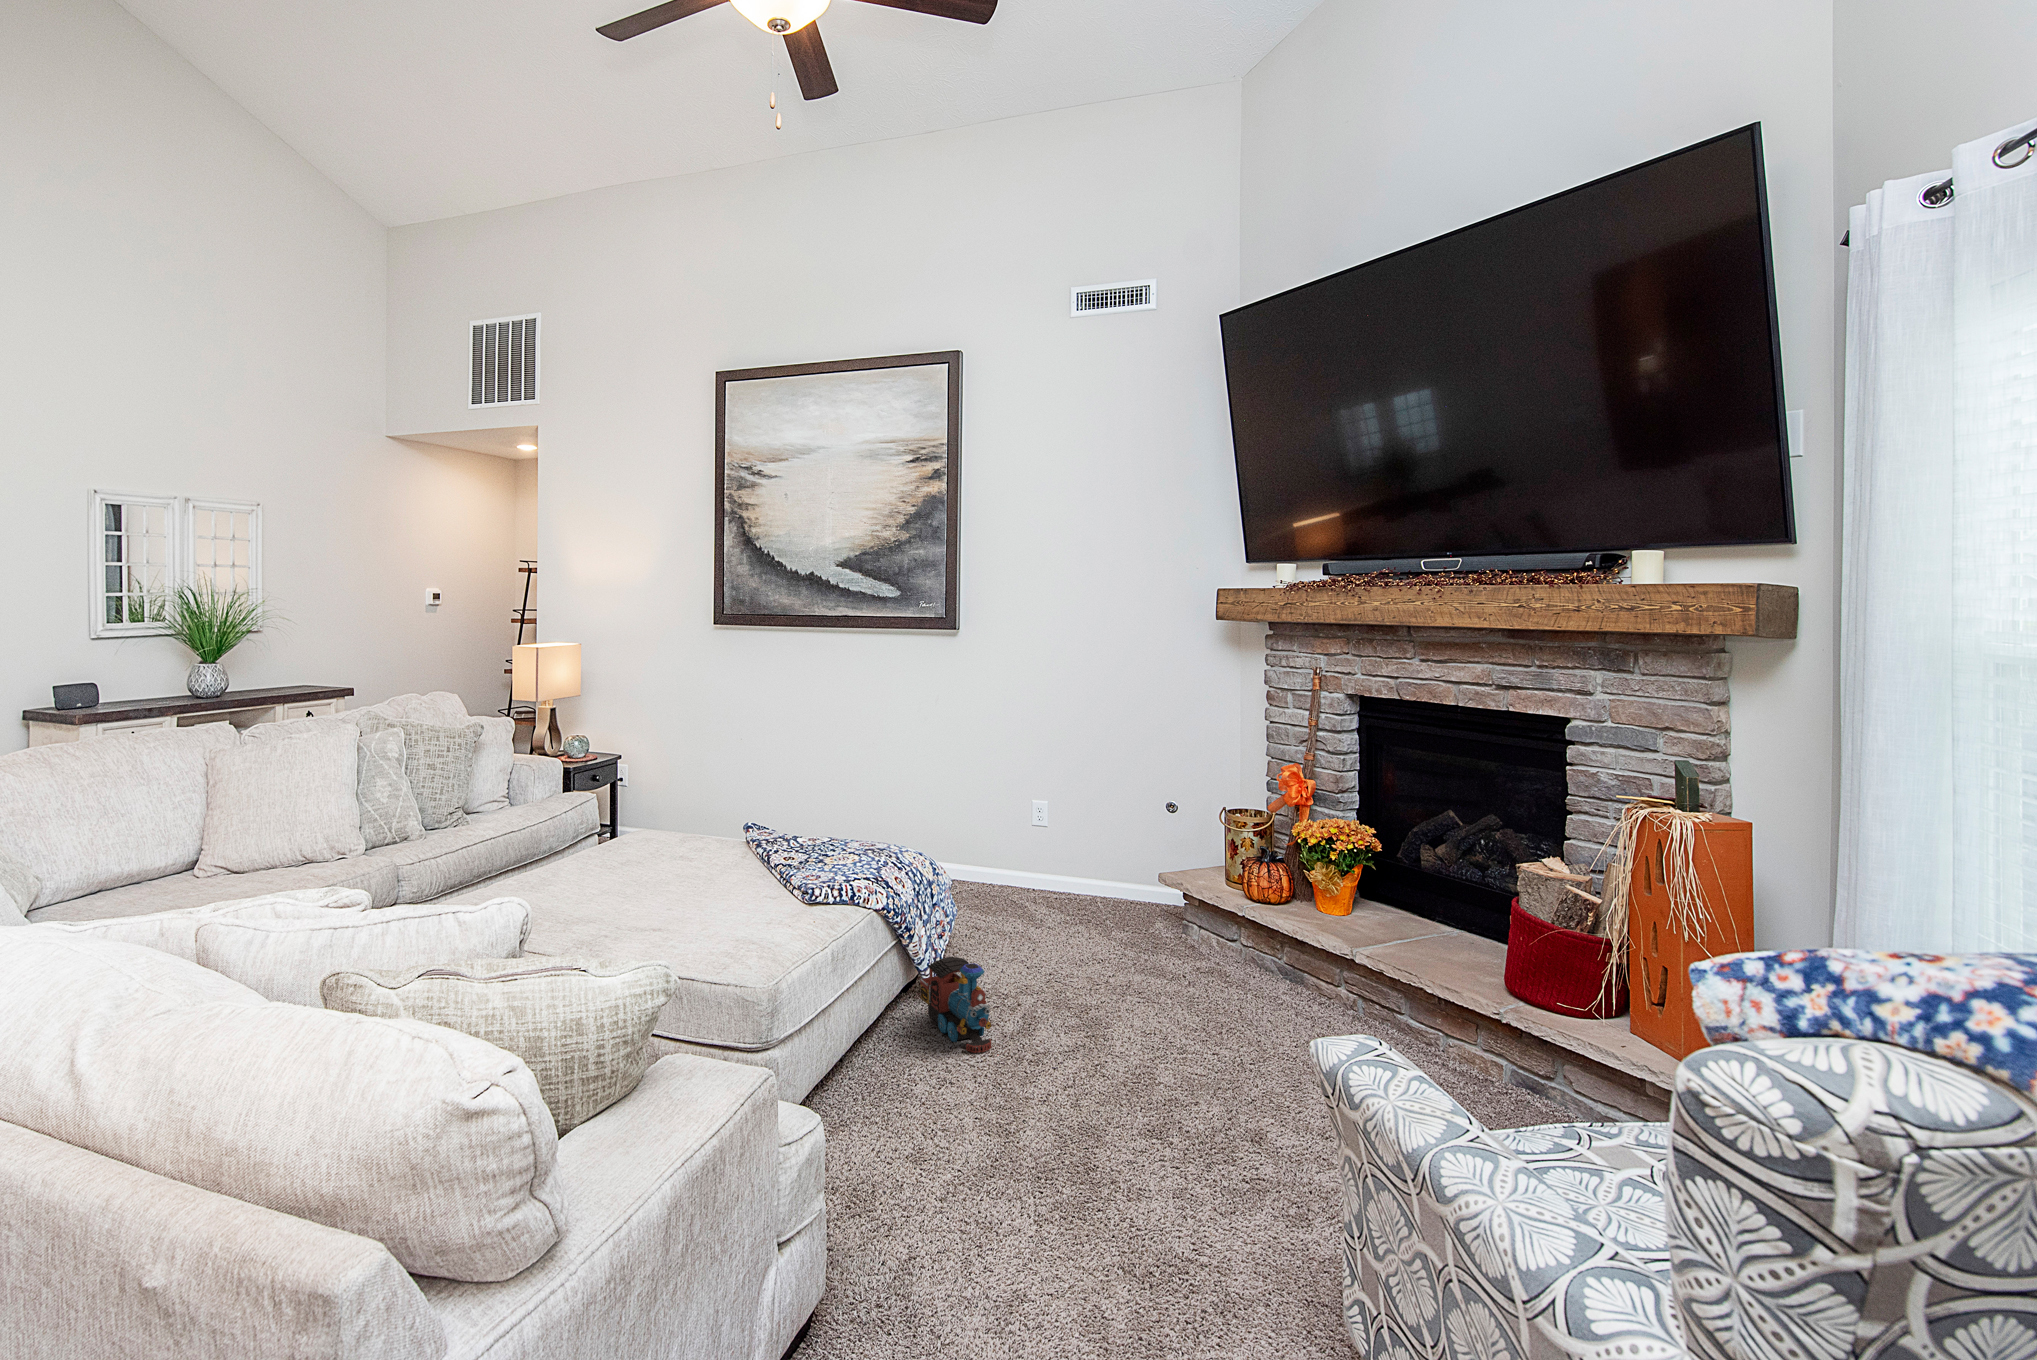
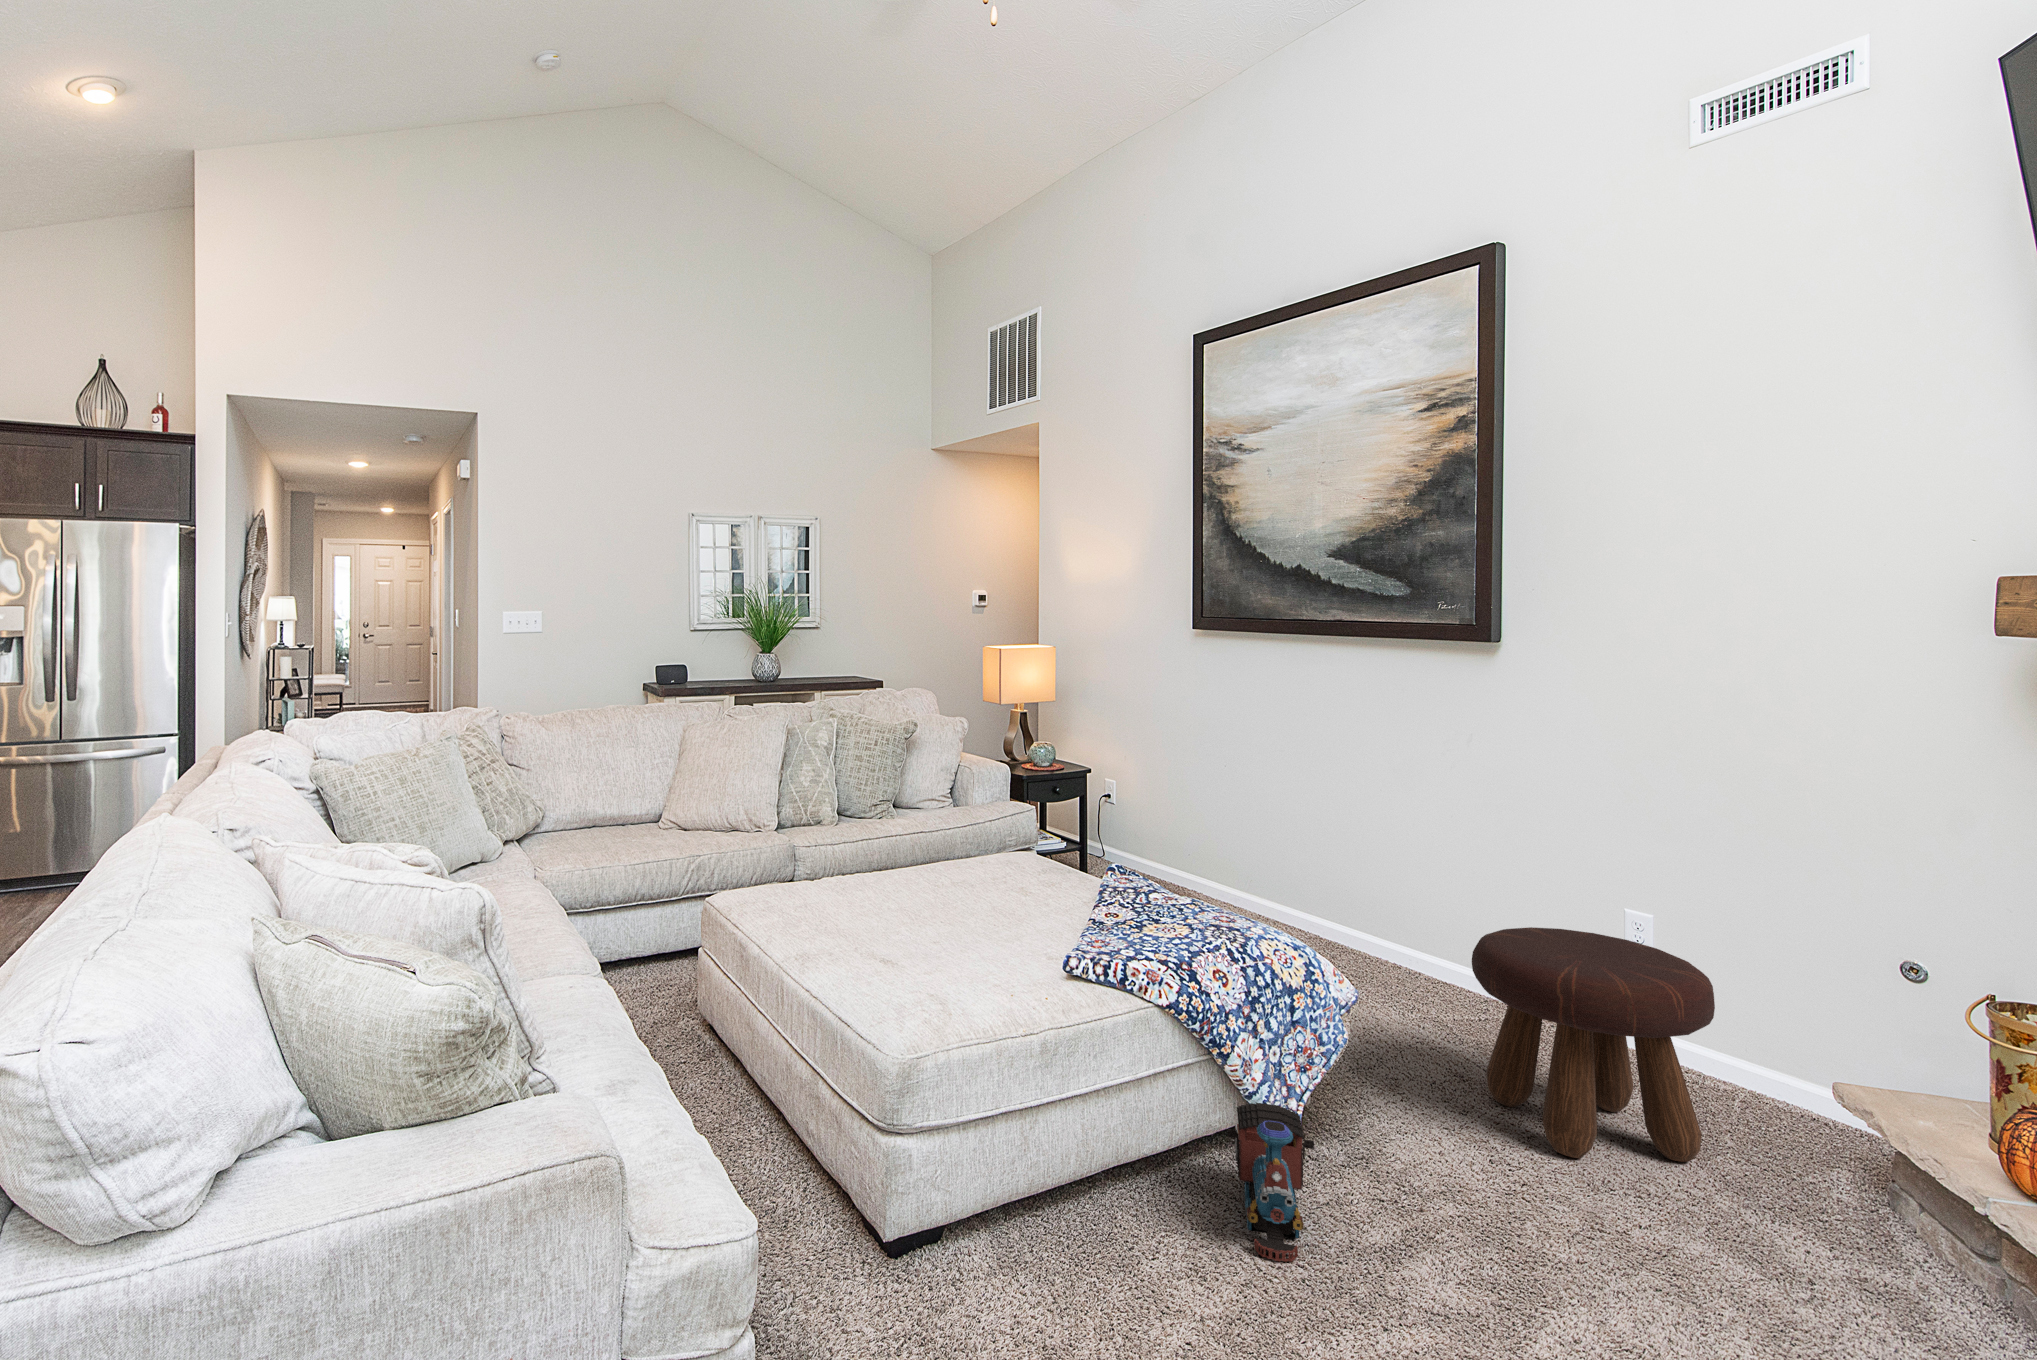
footstool: none [991,810,1118,947] -> present [1472,927,1715,1161]

